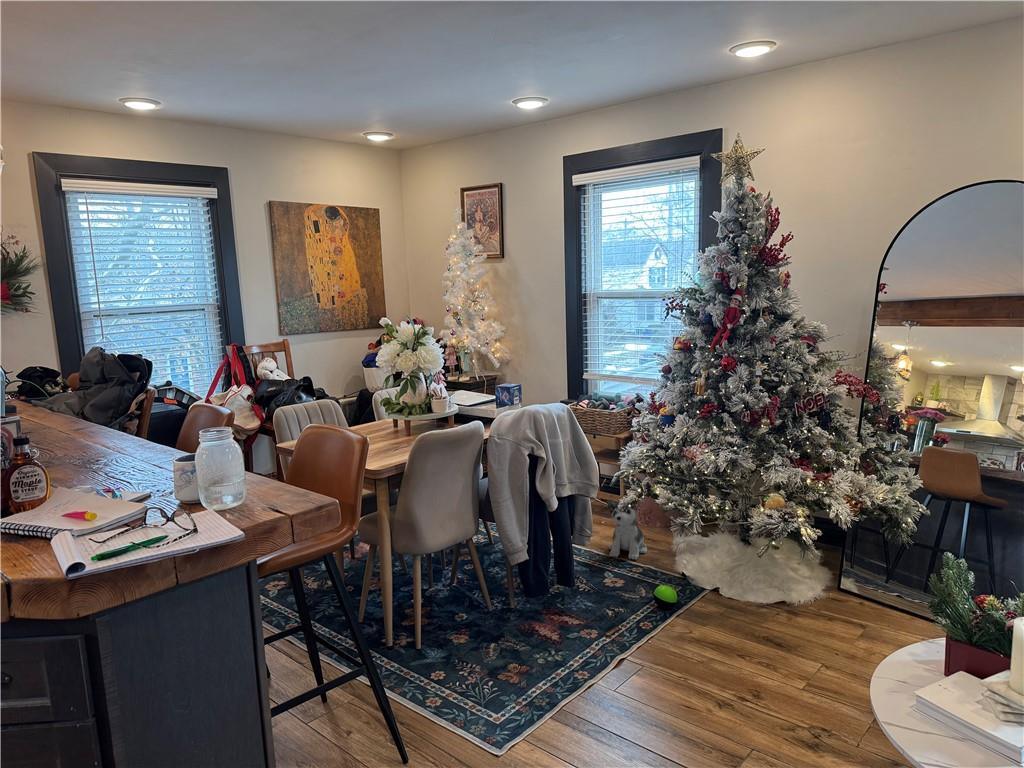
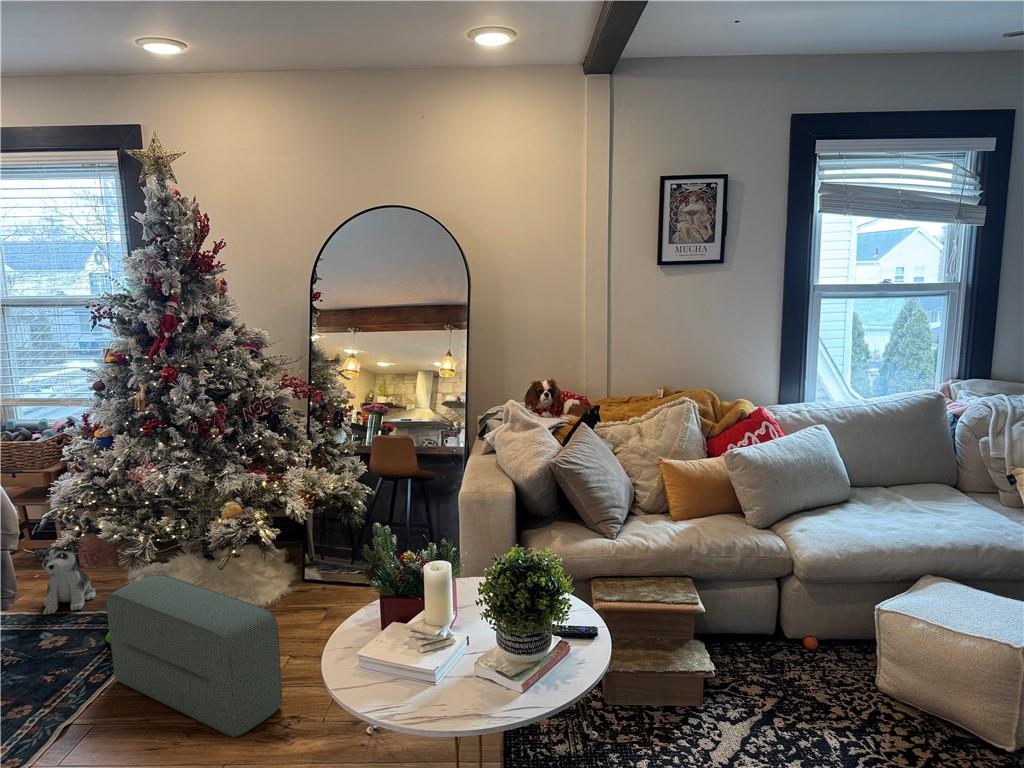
pouf: none [663,549,818,722] -> present [106,575,282,737]

